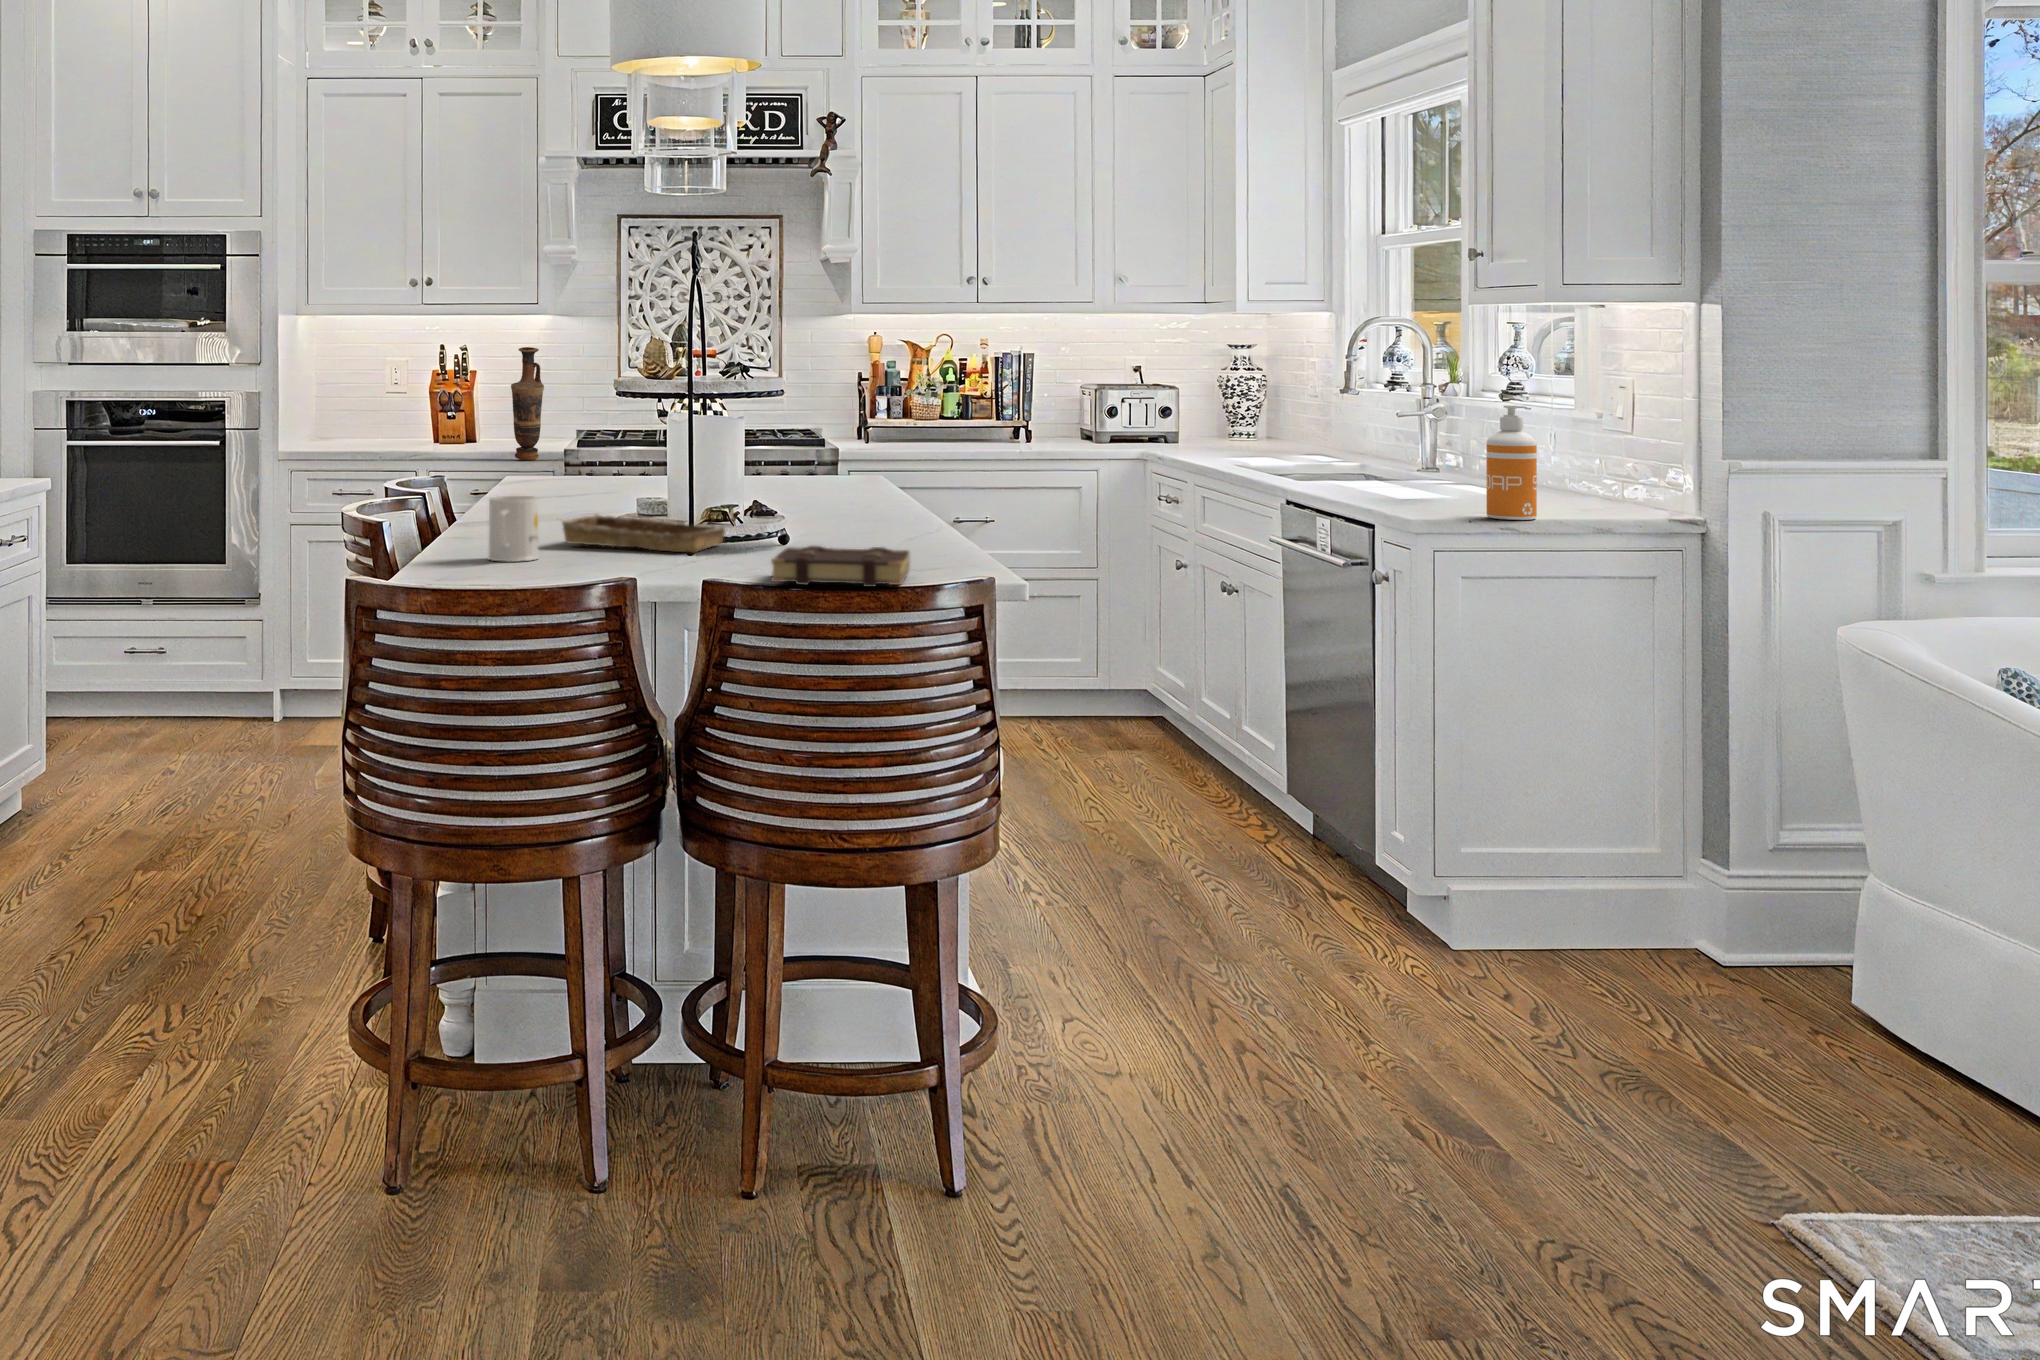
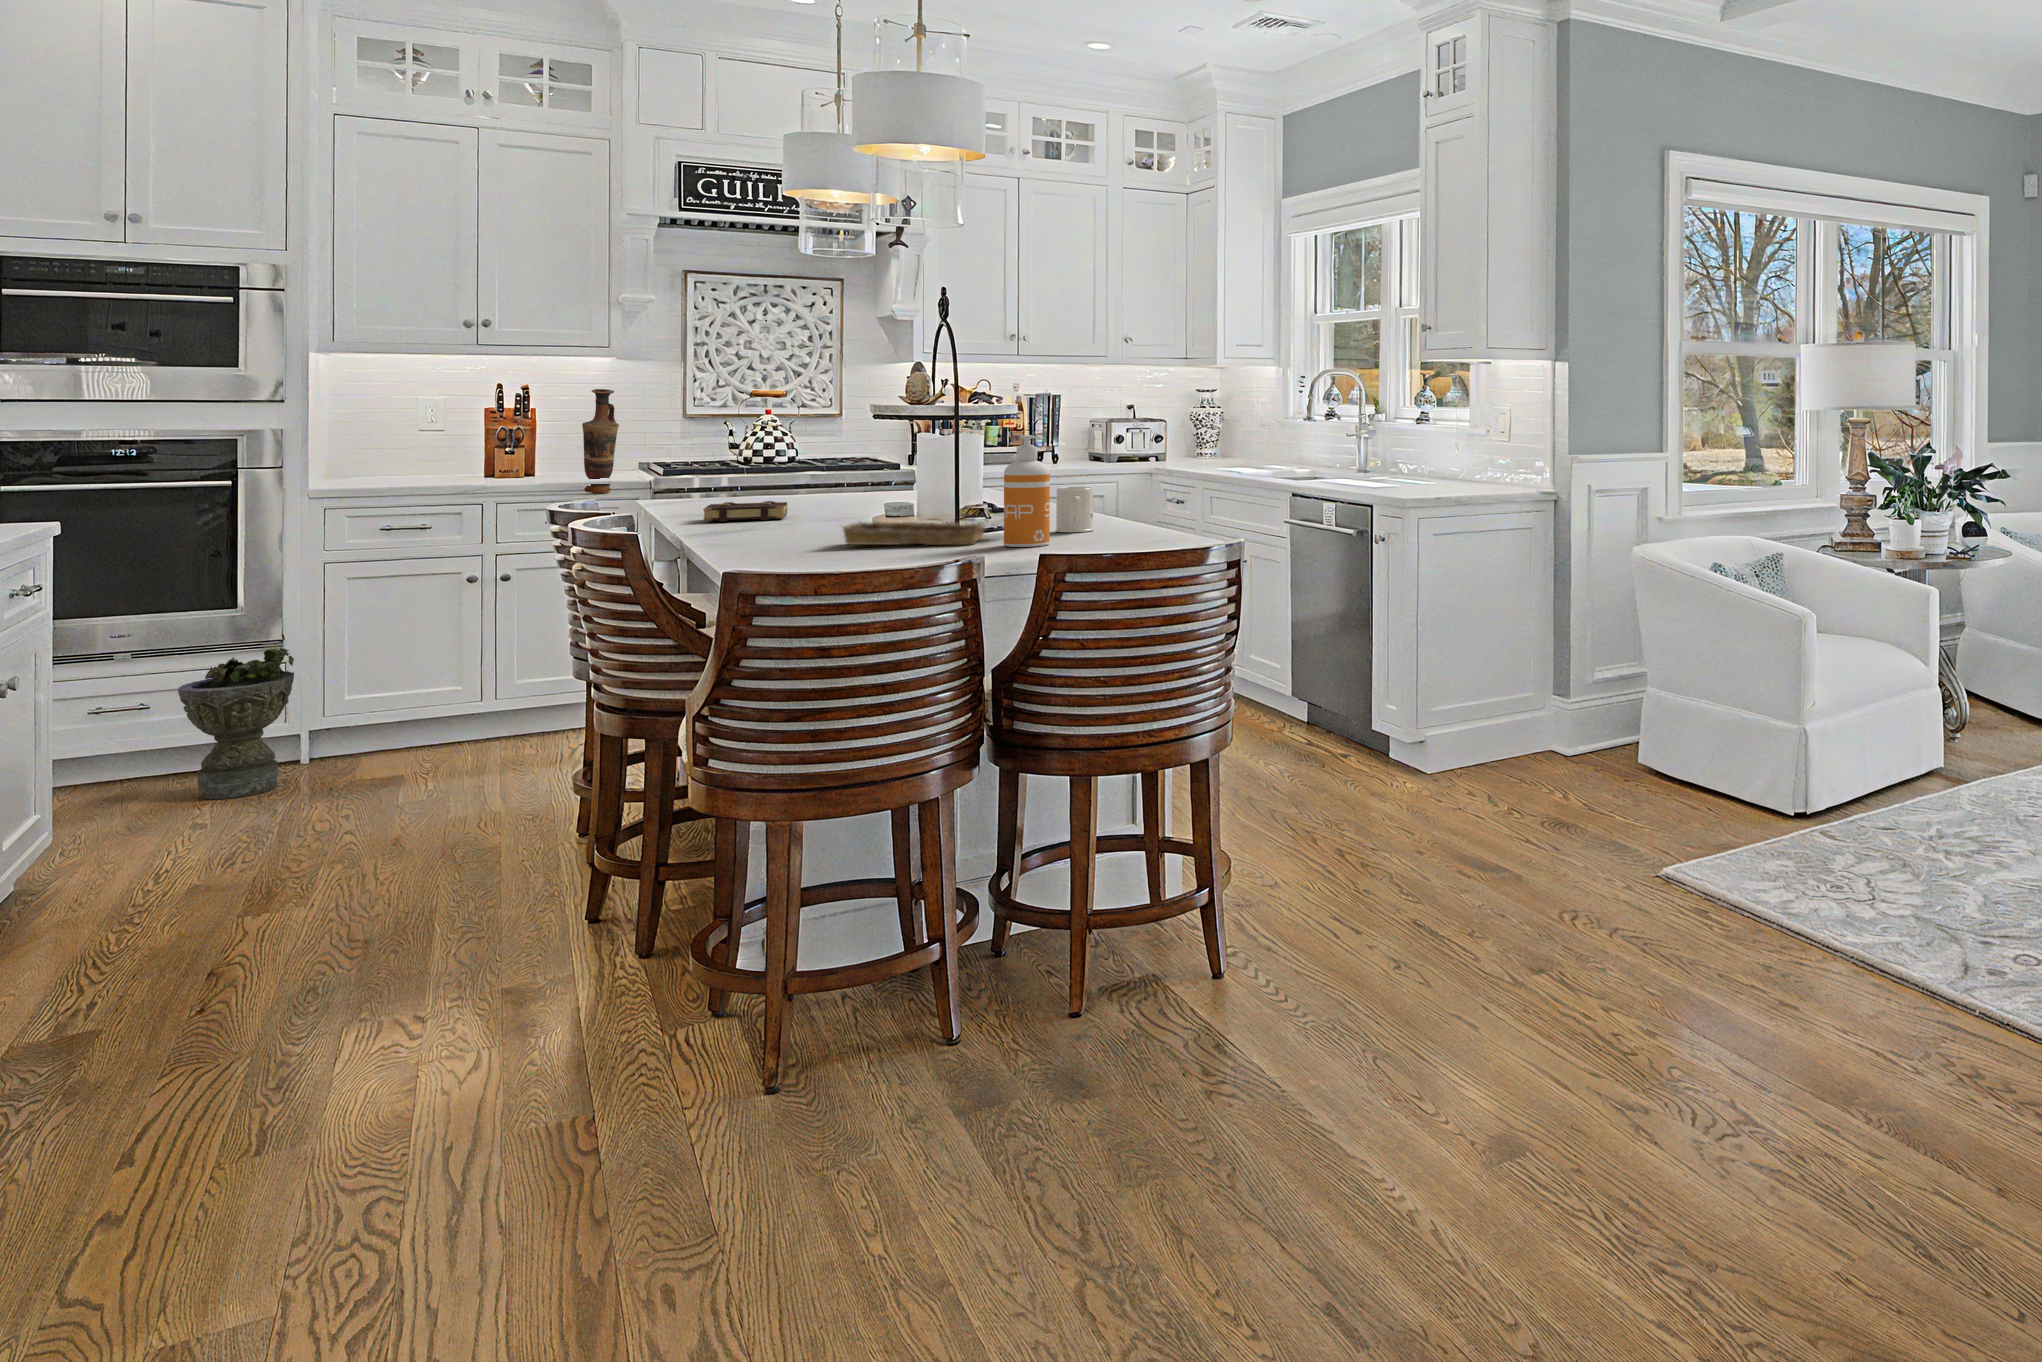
soap dispenser: present [1486,405,1537,520] -> present [1004,435,1050,547]
mug: present [488,496,539,562] -> present [1055,487,1094,532]
book: present [771,546,910,587] -> present [703,501,787,522]
planter: none [184,601,268,741] -> present [178,648,294,799]

